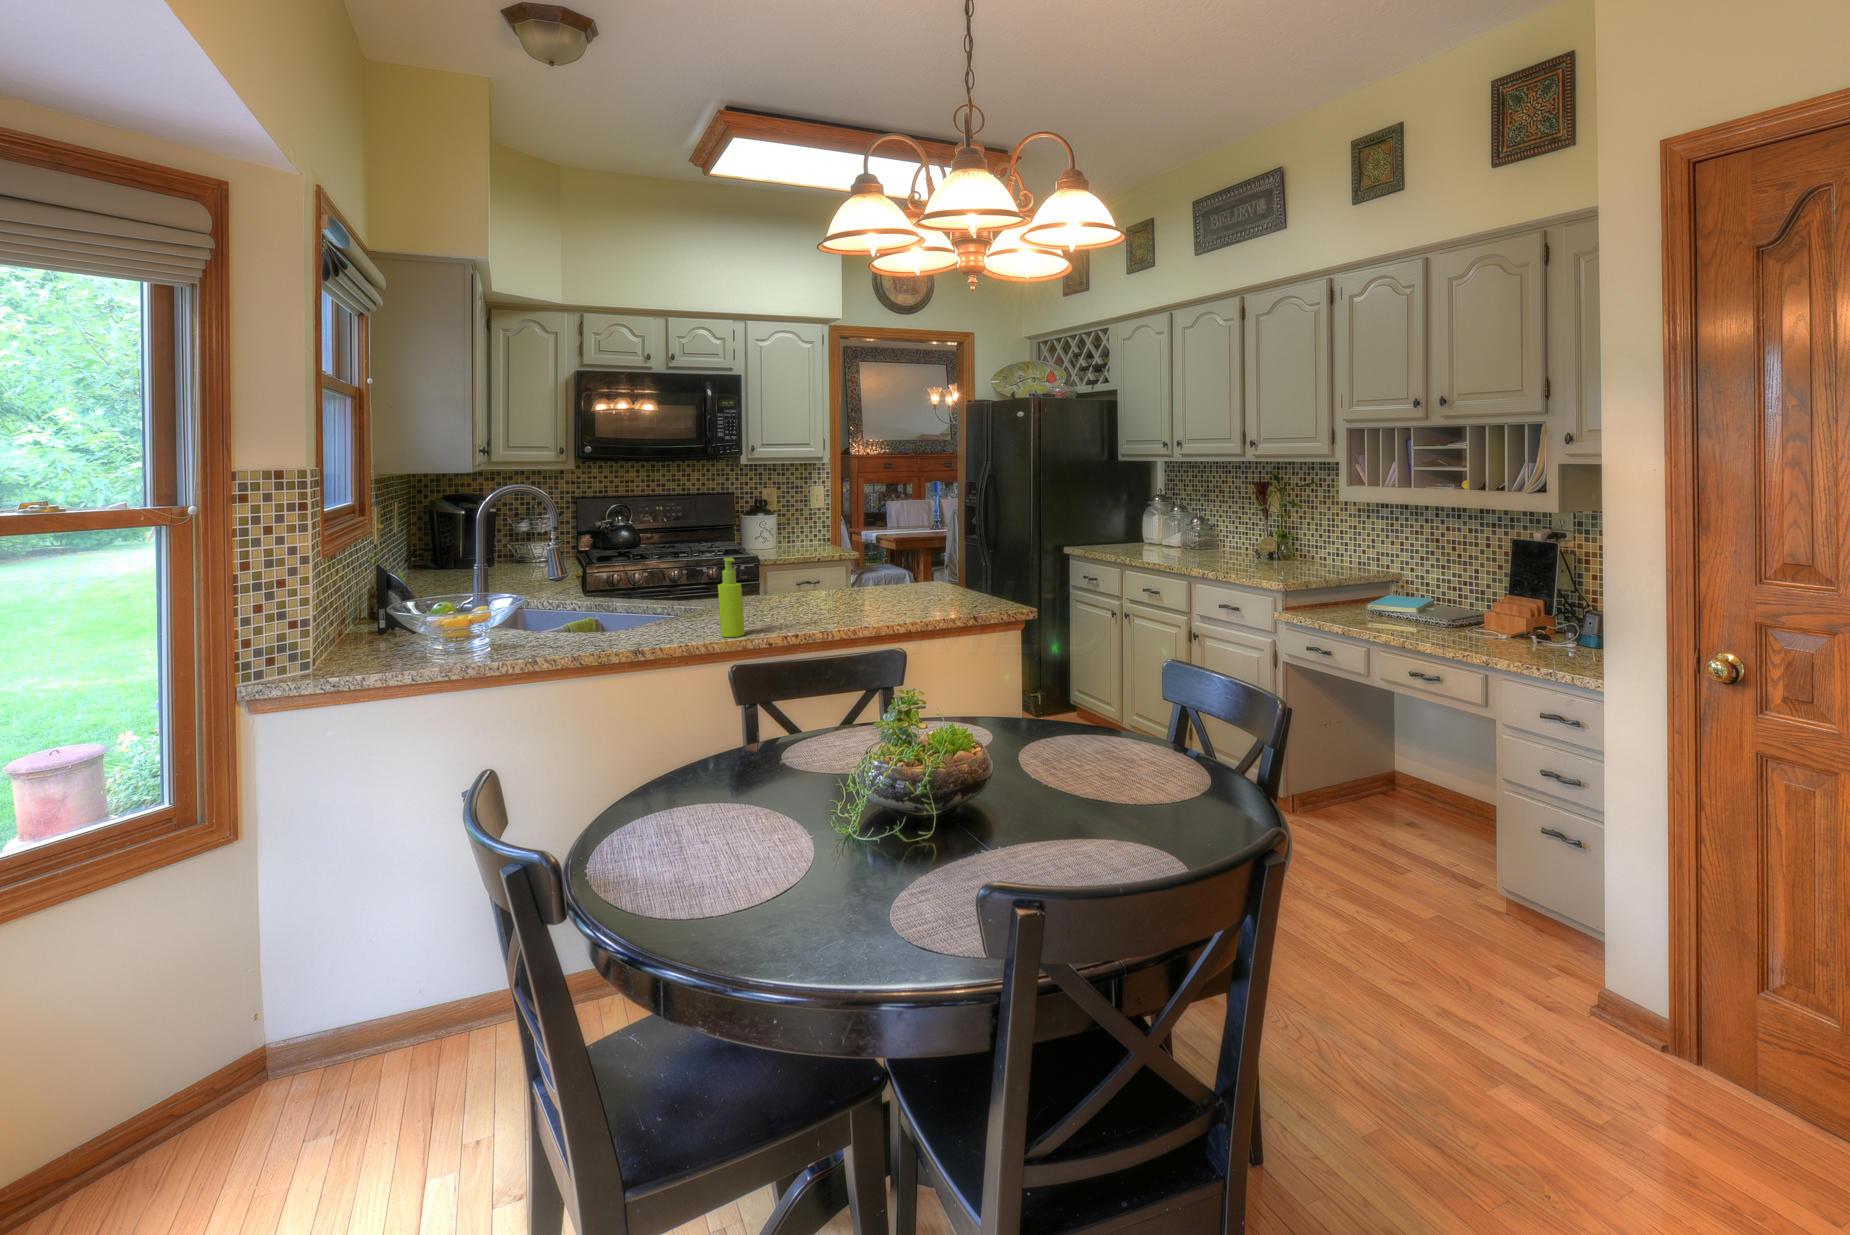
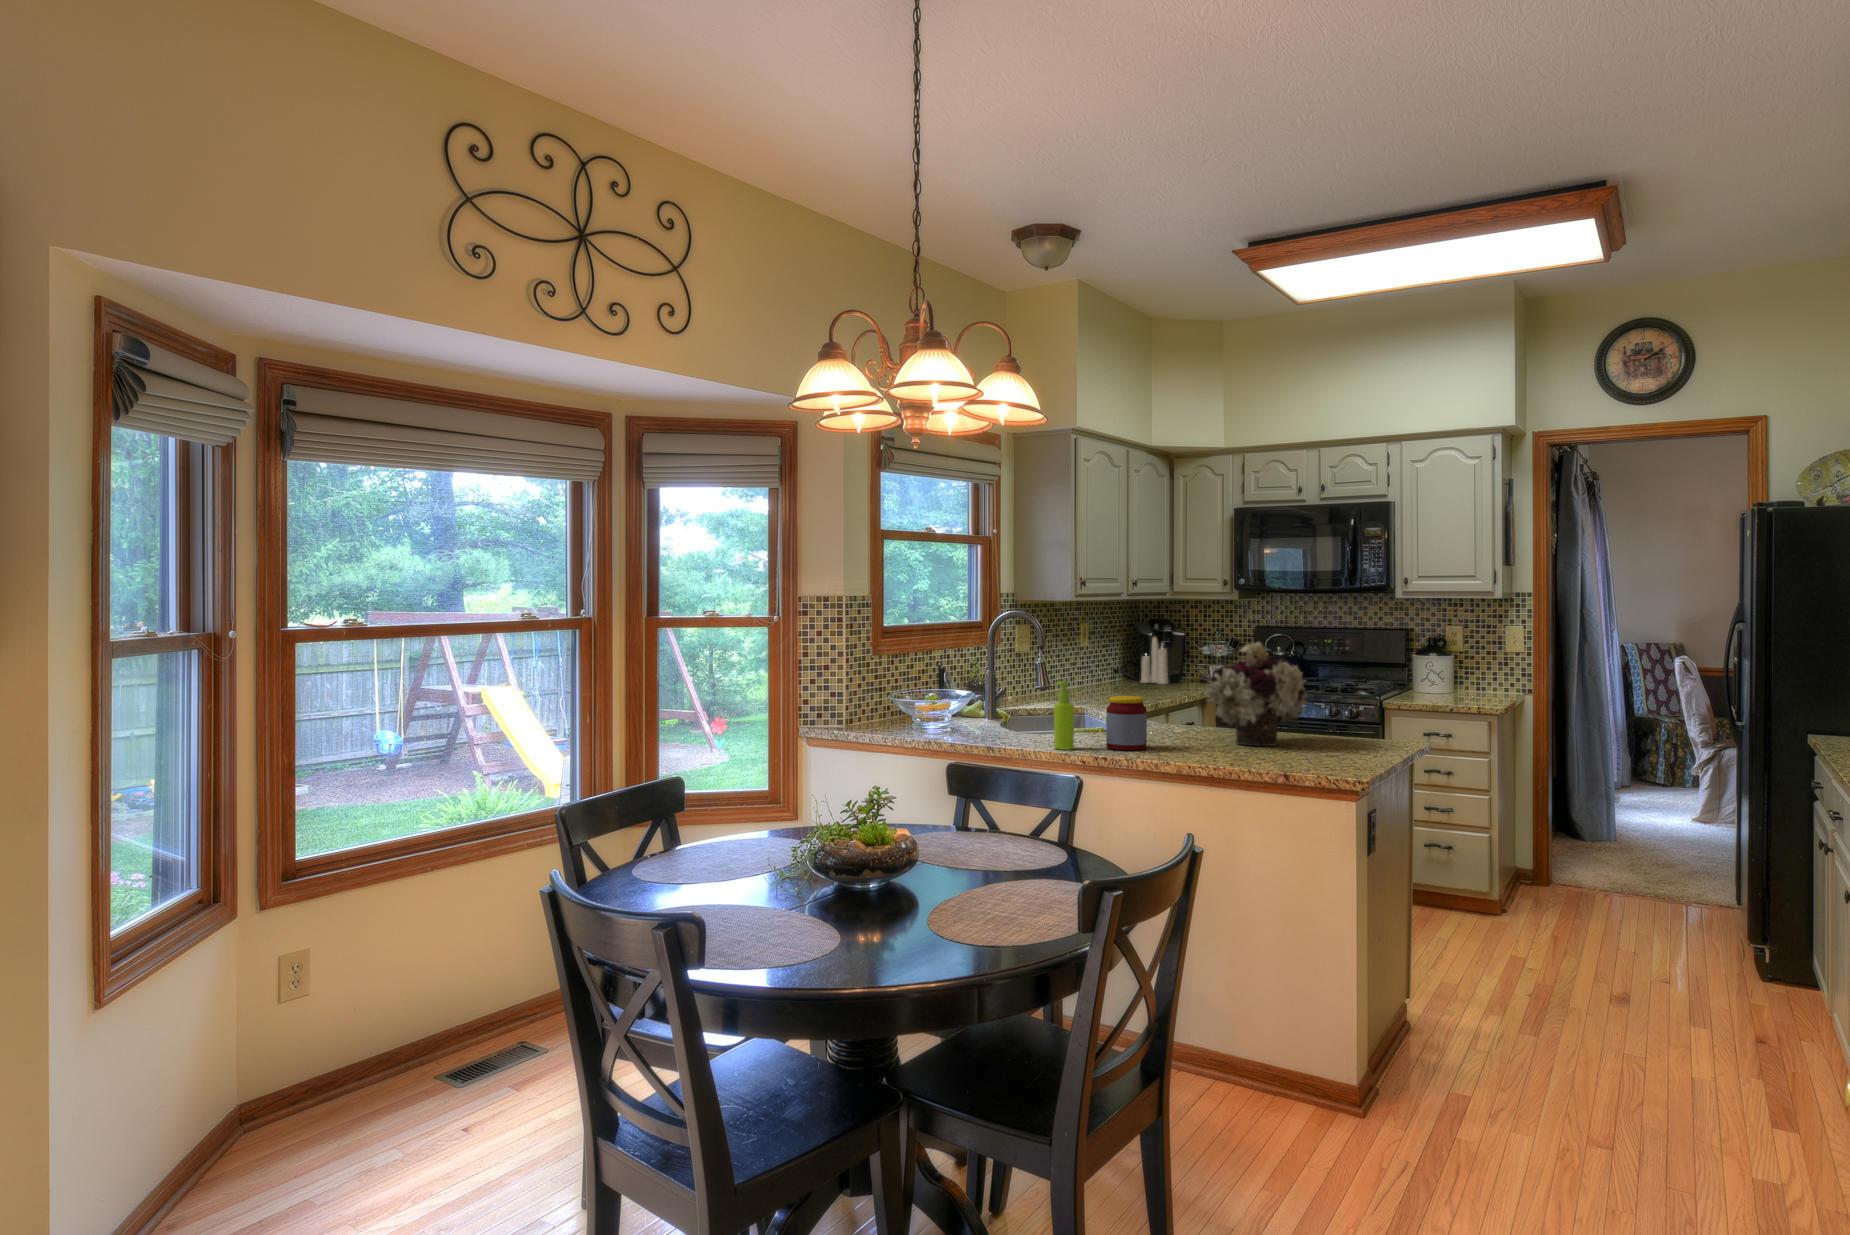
candle: none [469,500,507,571] -> present [1141,637,1168,684]
flower arrangement: none [812,501,903,603] -> present [1204,642,1308,746]
jar: none [759,567,805,627] -> present [1106,696,1147,751]

